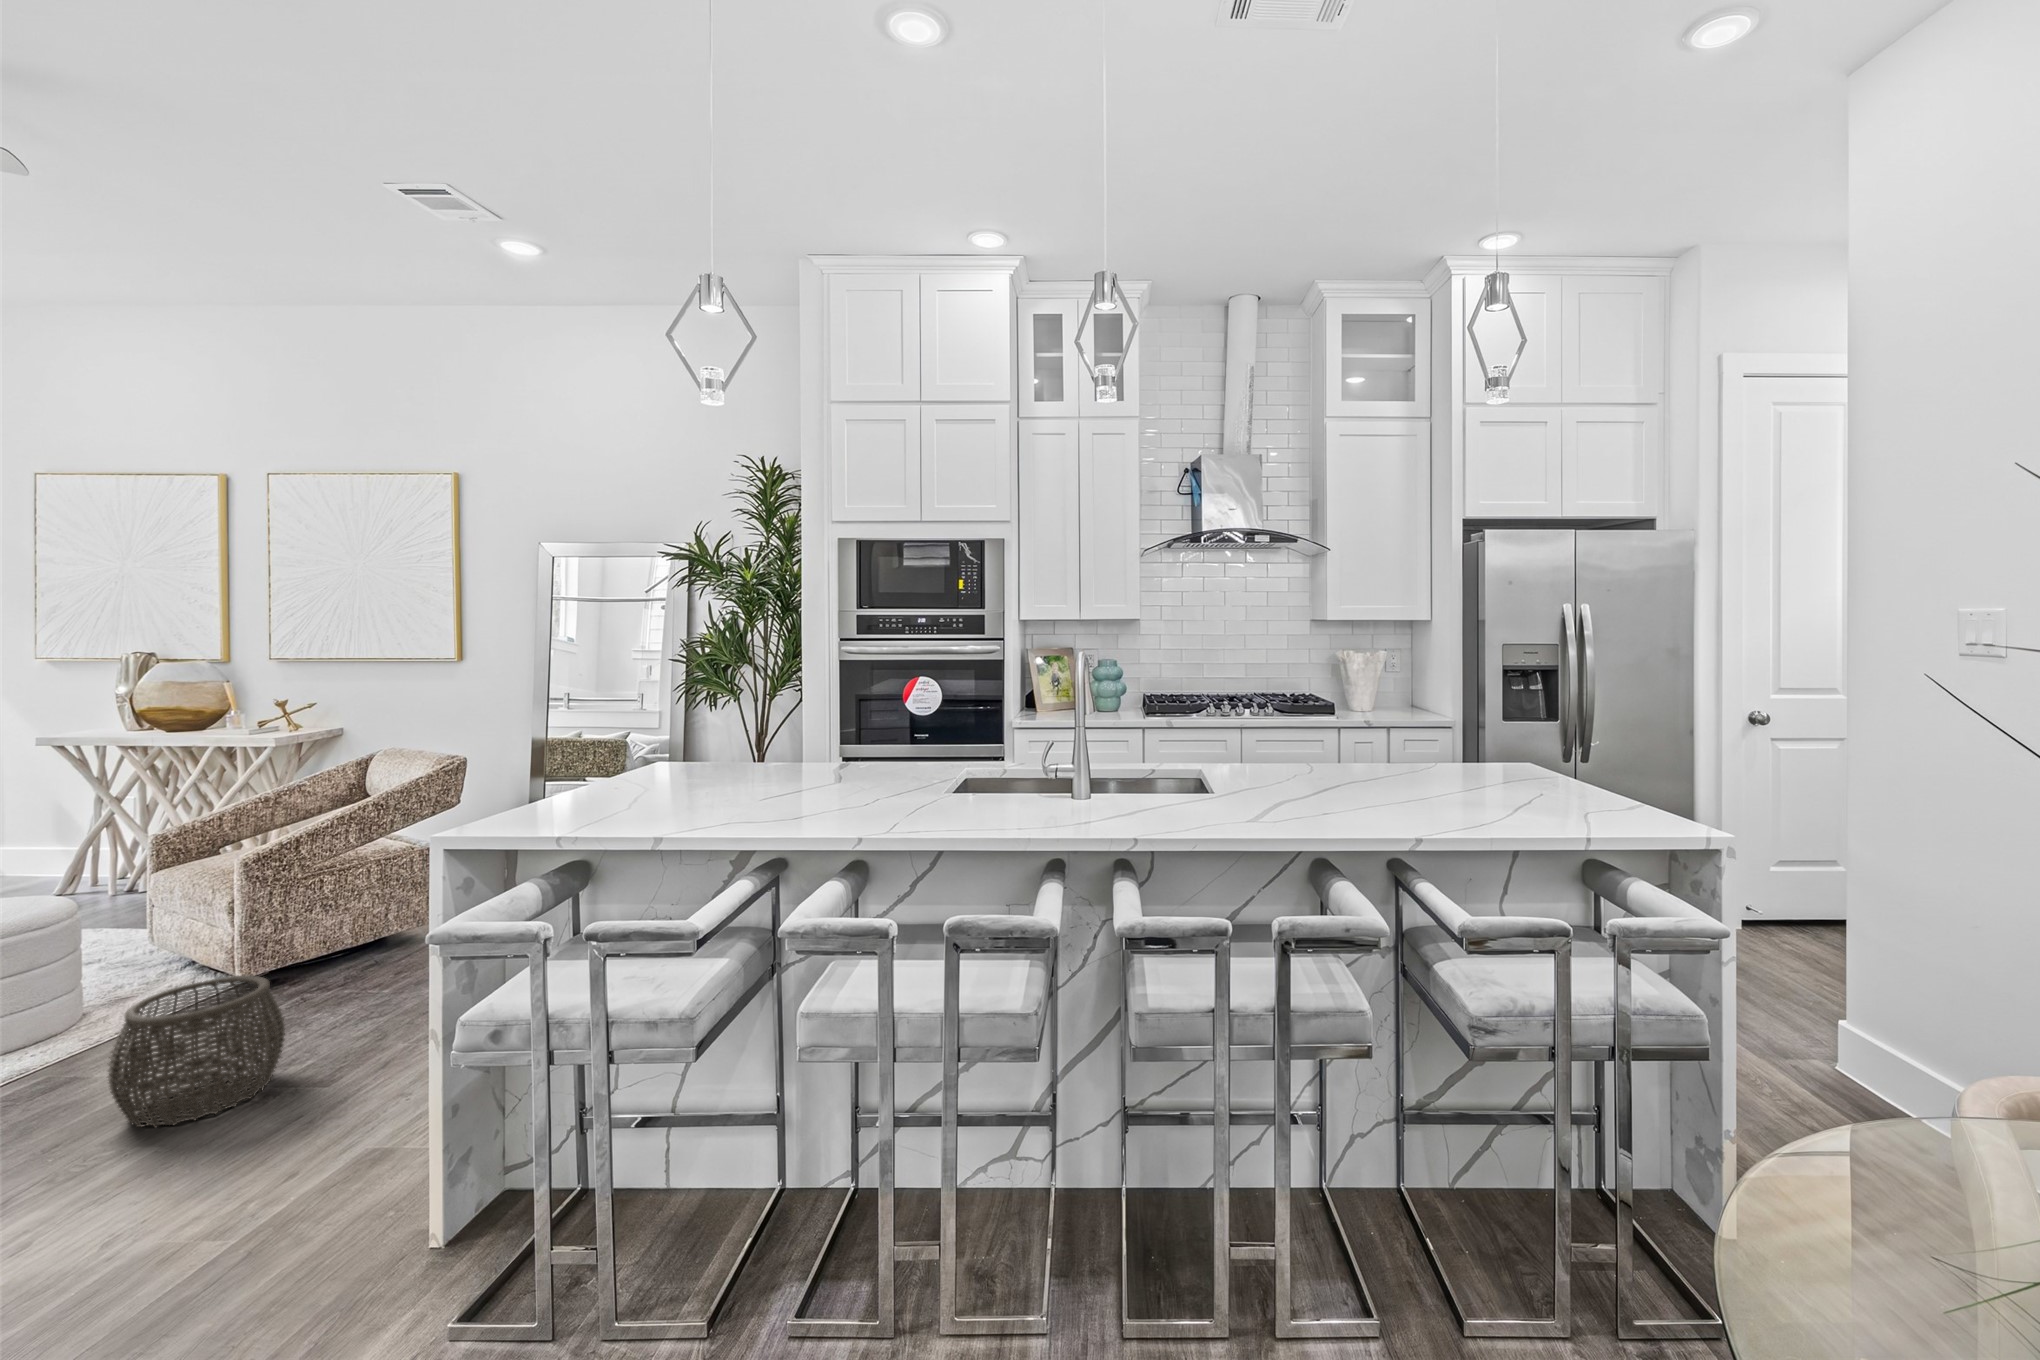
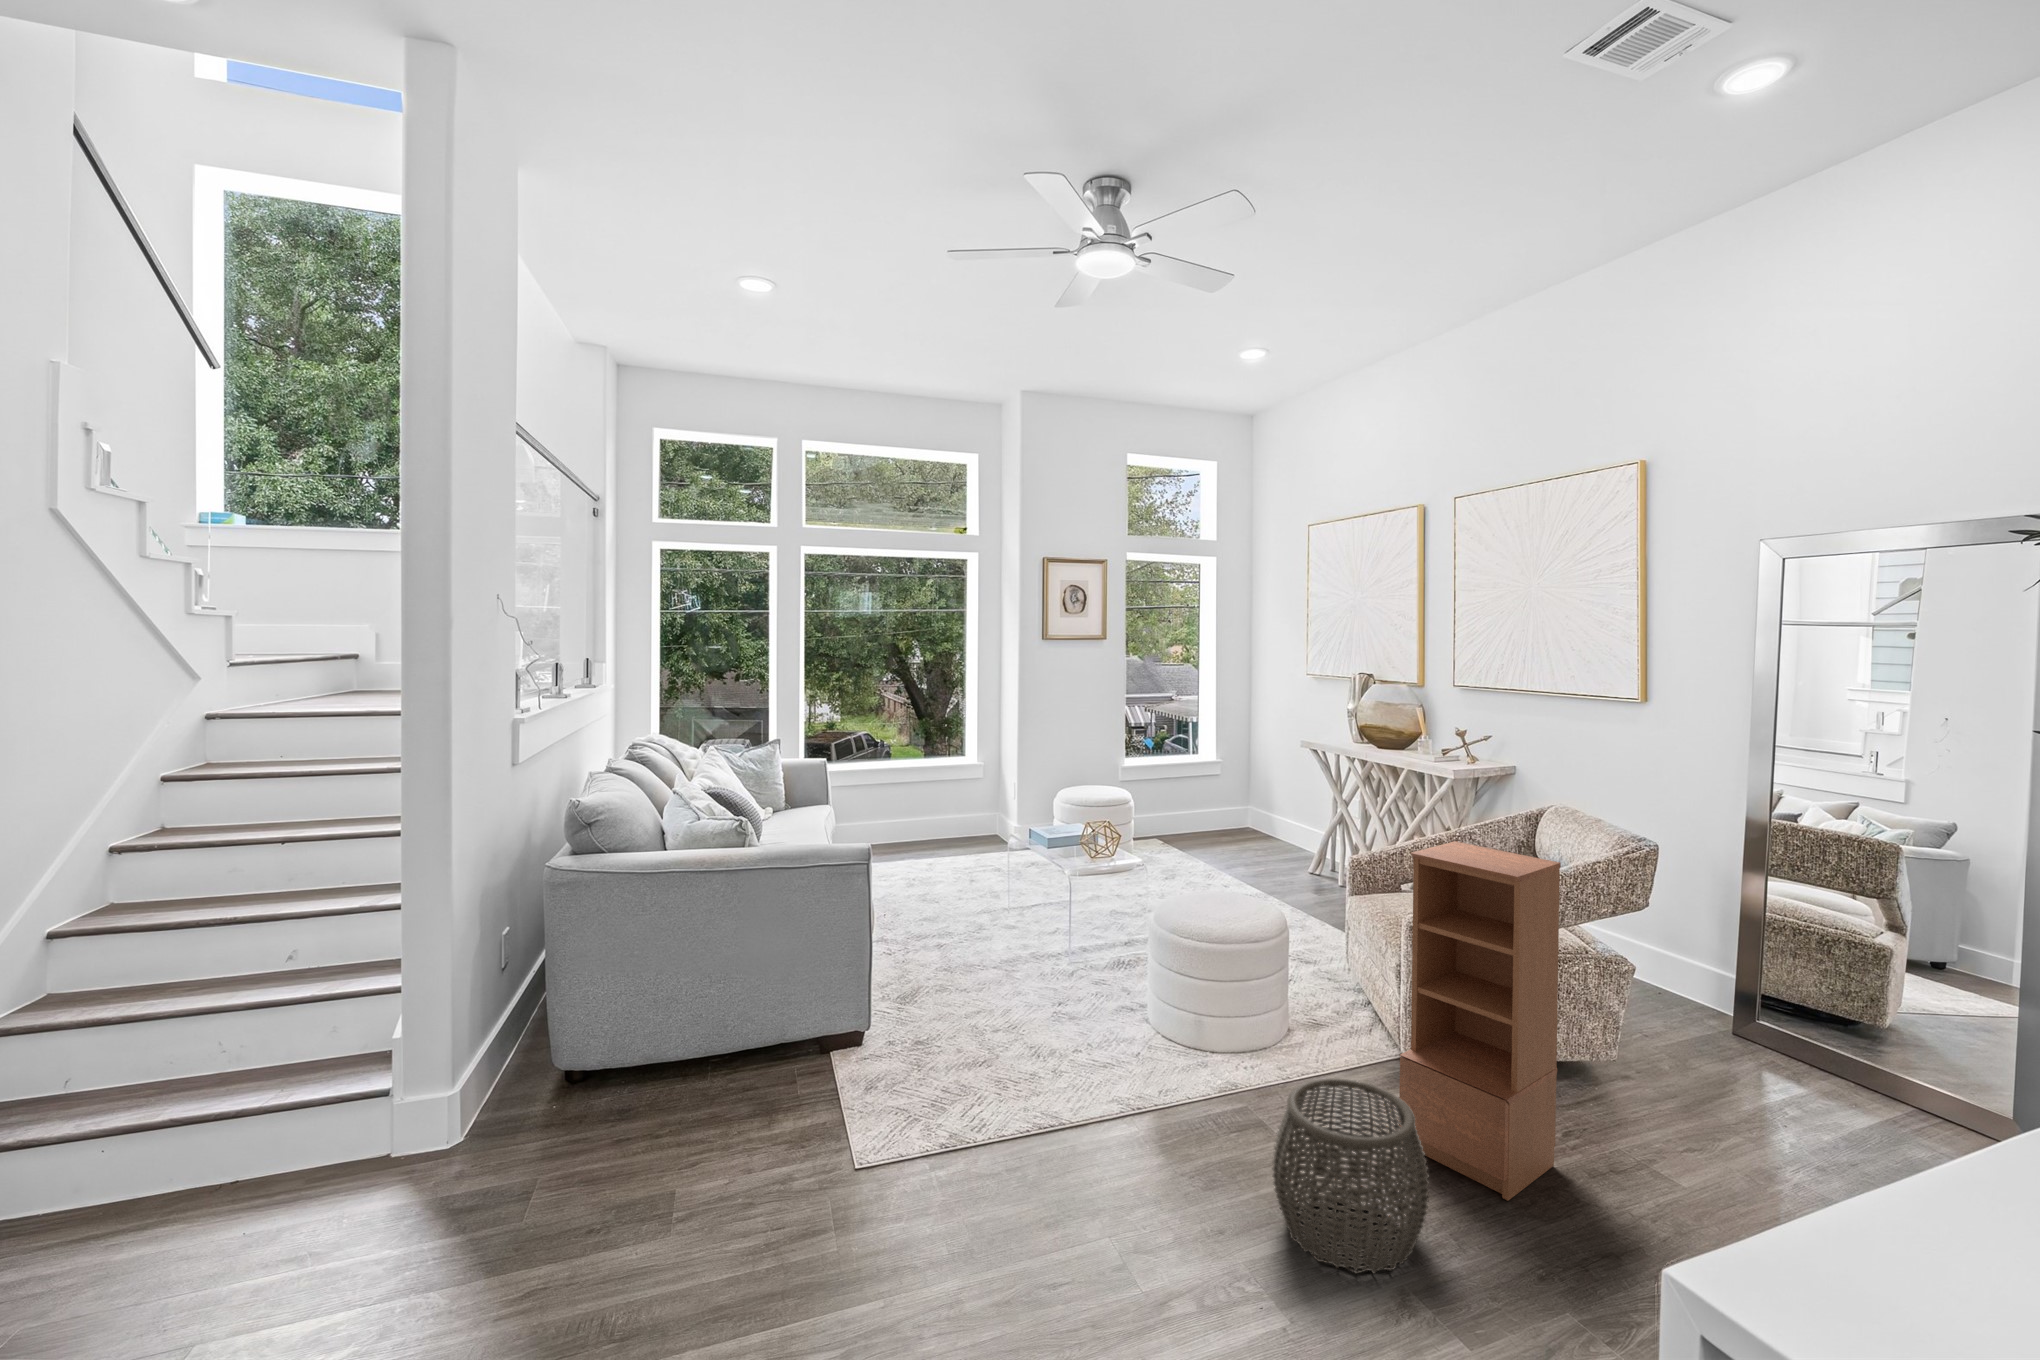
bookcase: none [243,774,392,1035] -> present [1399,841,1561,1201]

